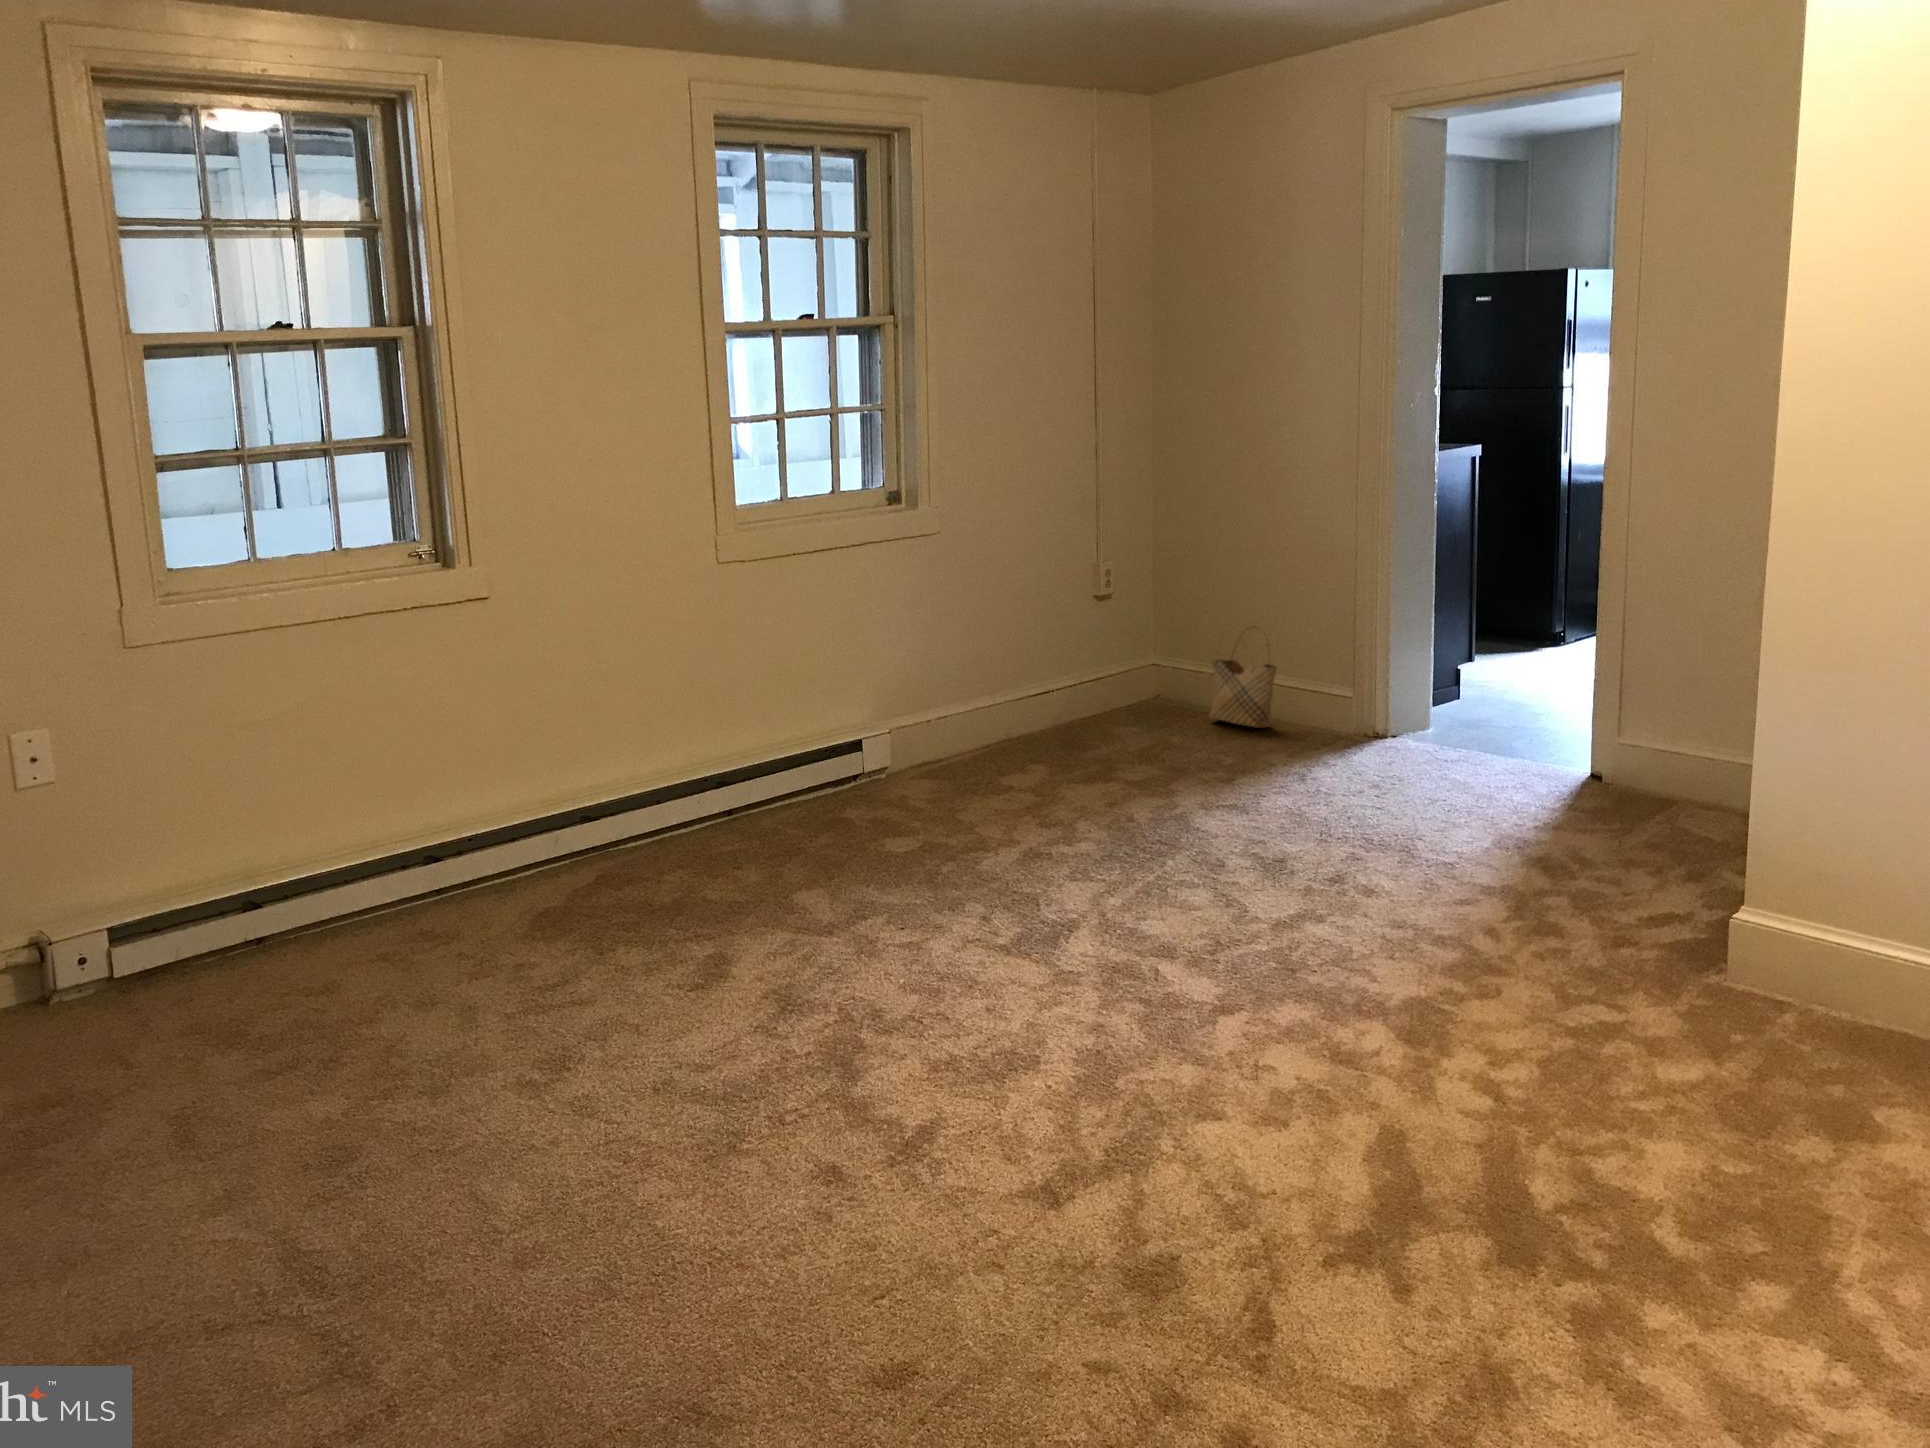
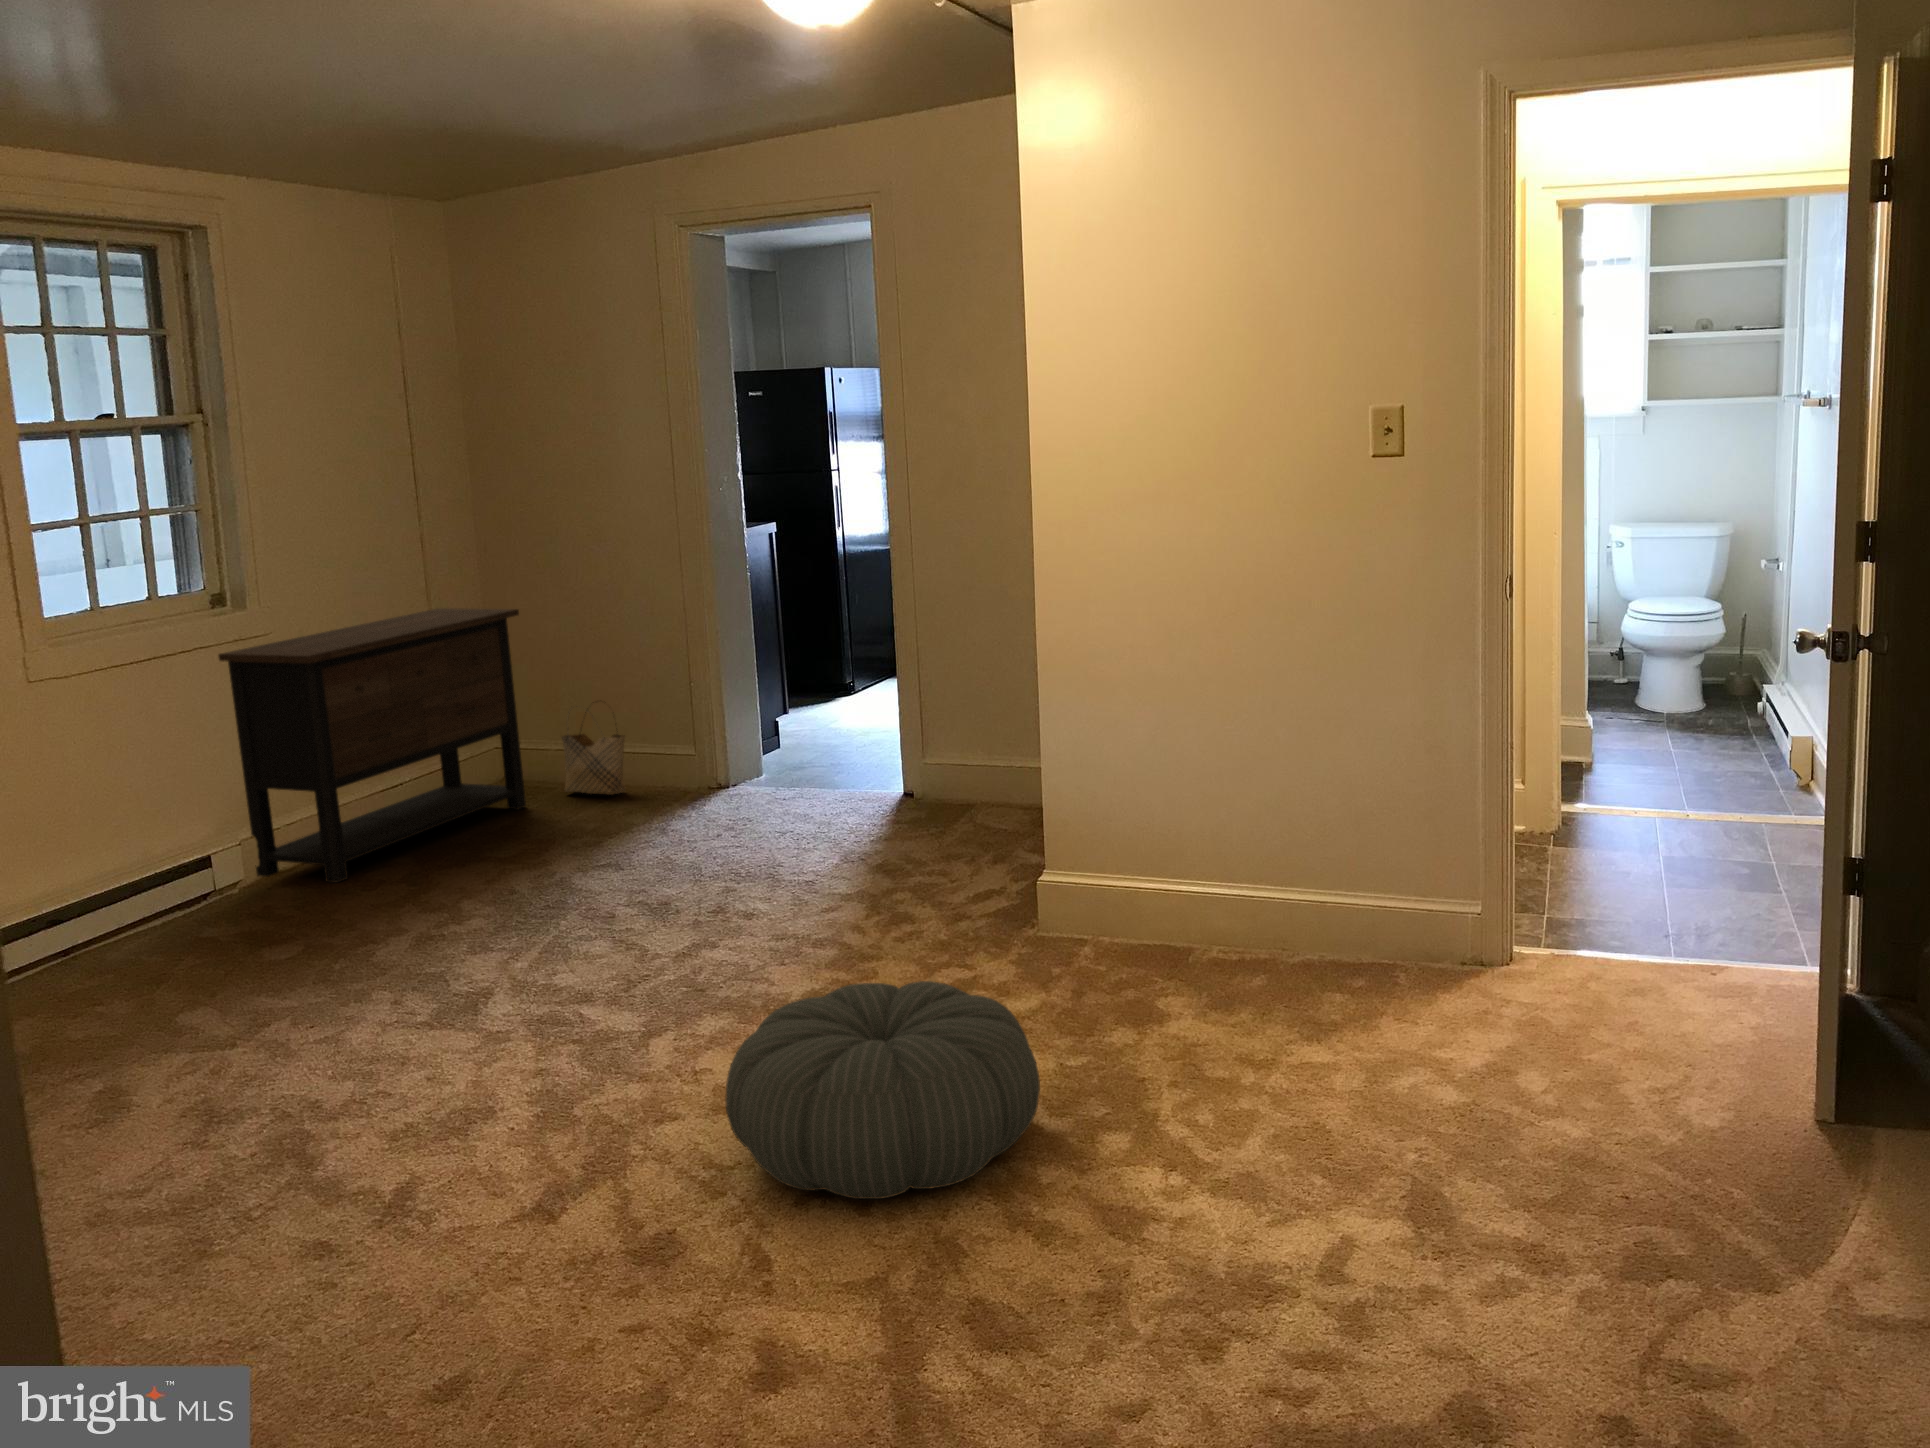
dresser: none [887,518,1178,784] -> present [218,608,526,883]
pouf: none [1262,1010,1671,1298] -> present [726,981,1040,1199]

